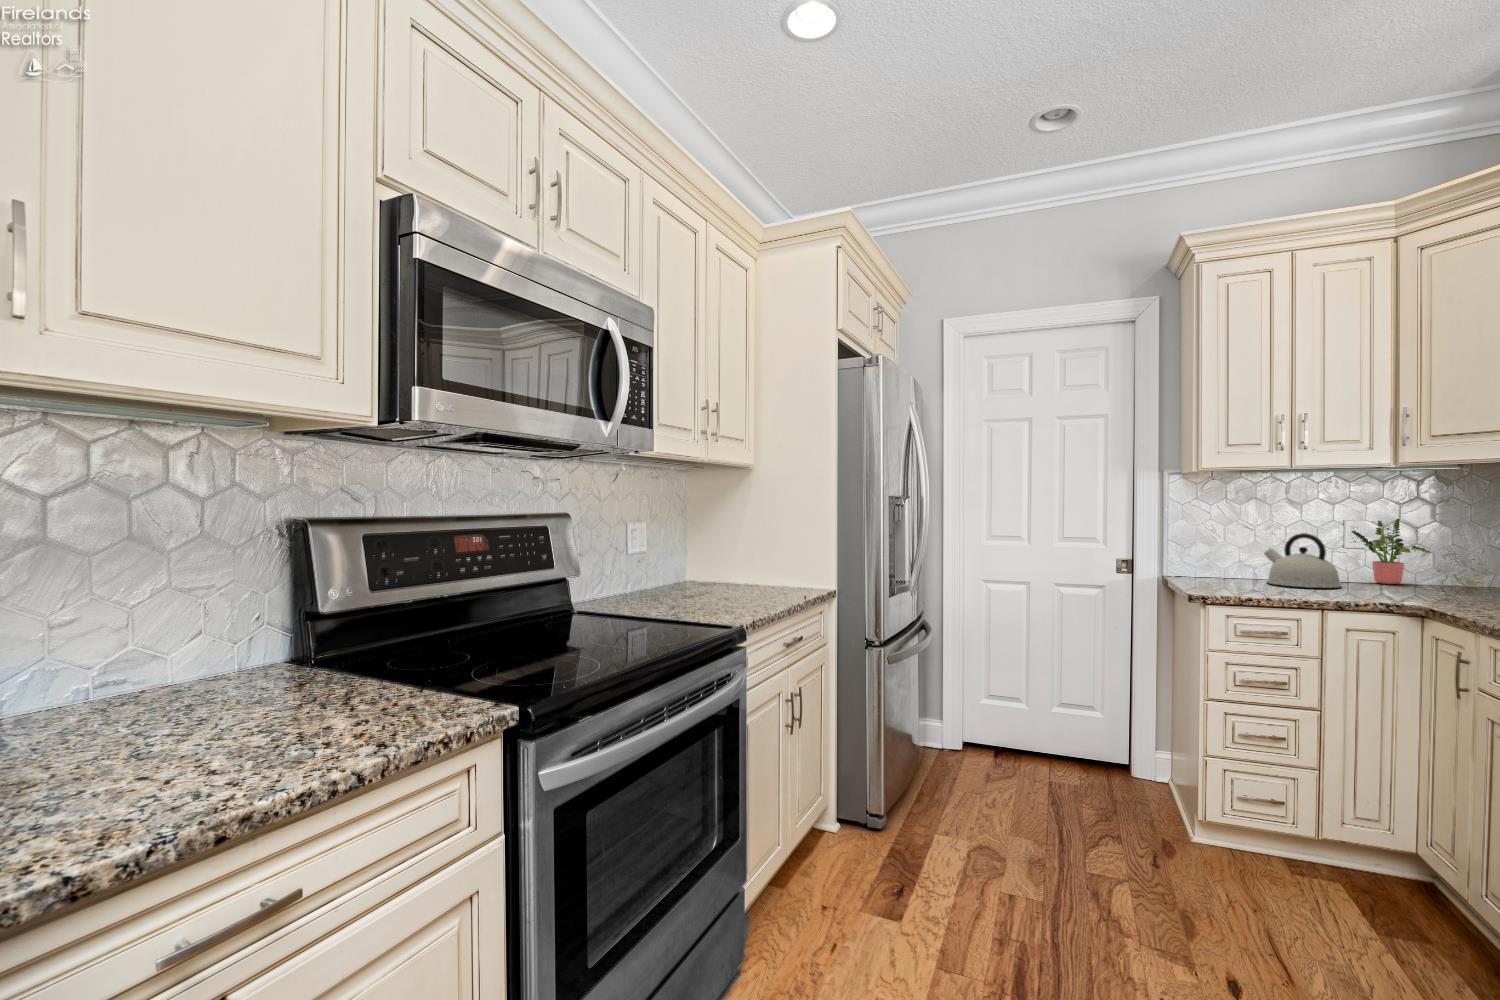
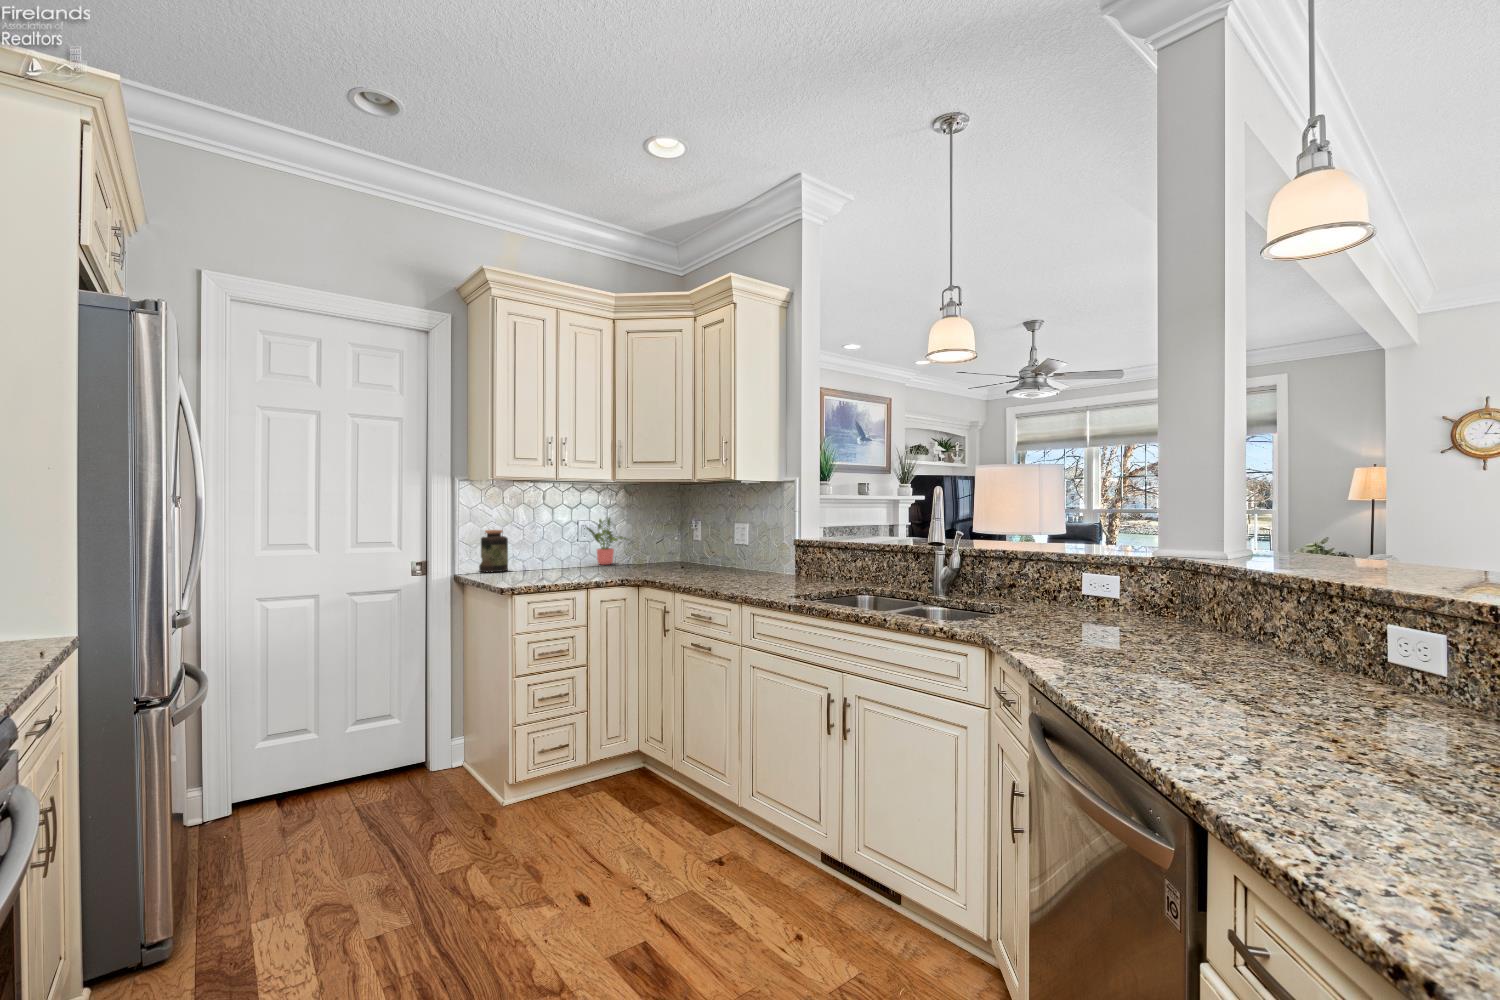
jar: none [1194,529,1231,578] -> present [479,530,508,572]
kettle: present [1264,533,1341,588] -> none [534,530,586,573]

